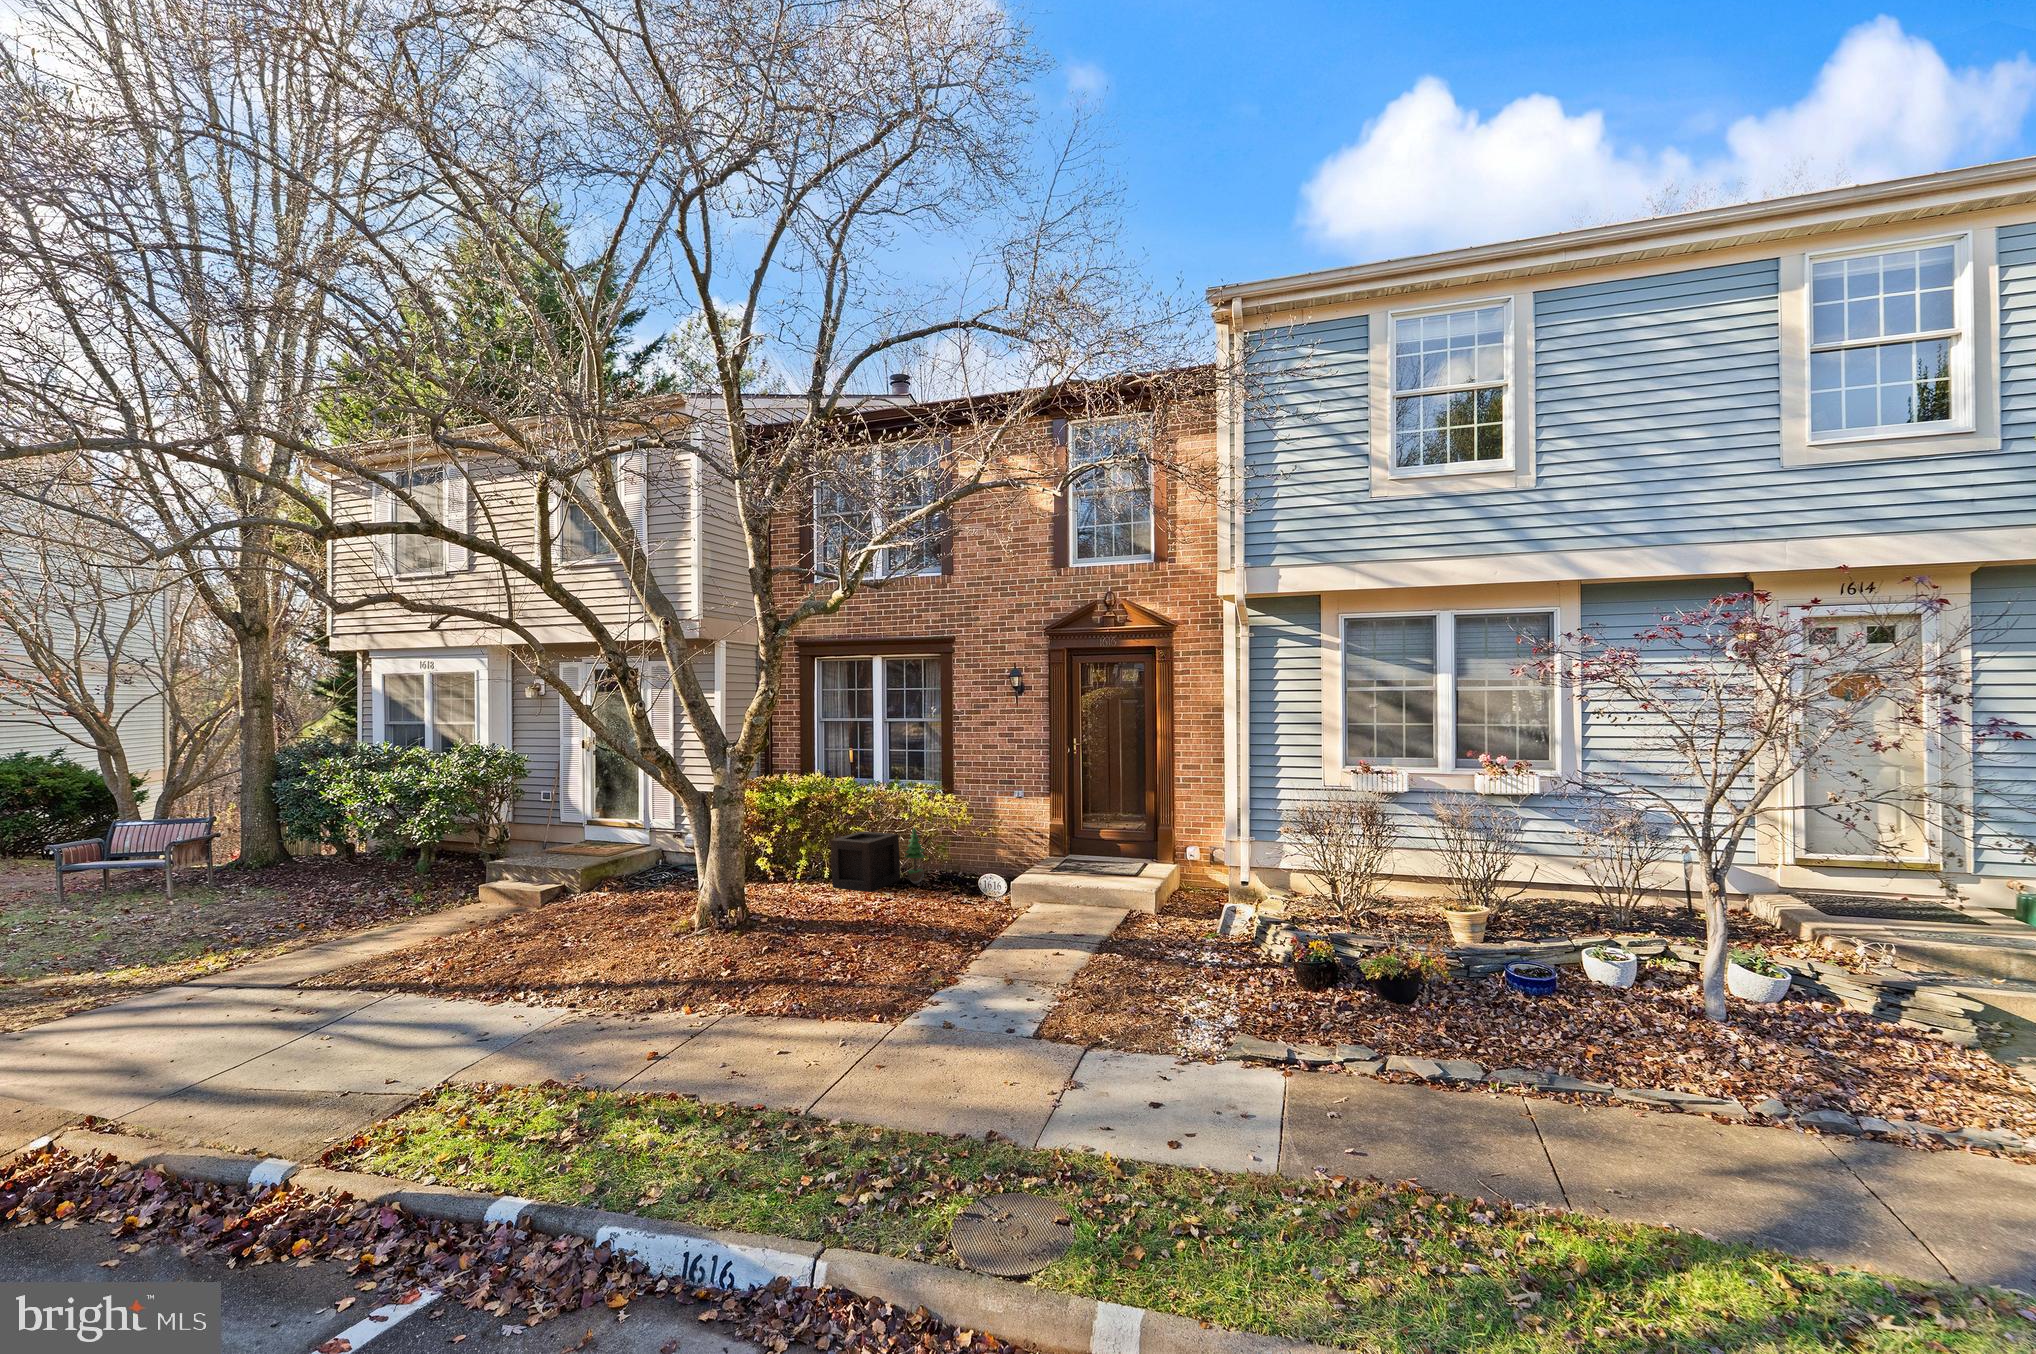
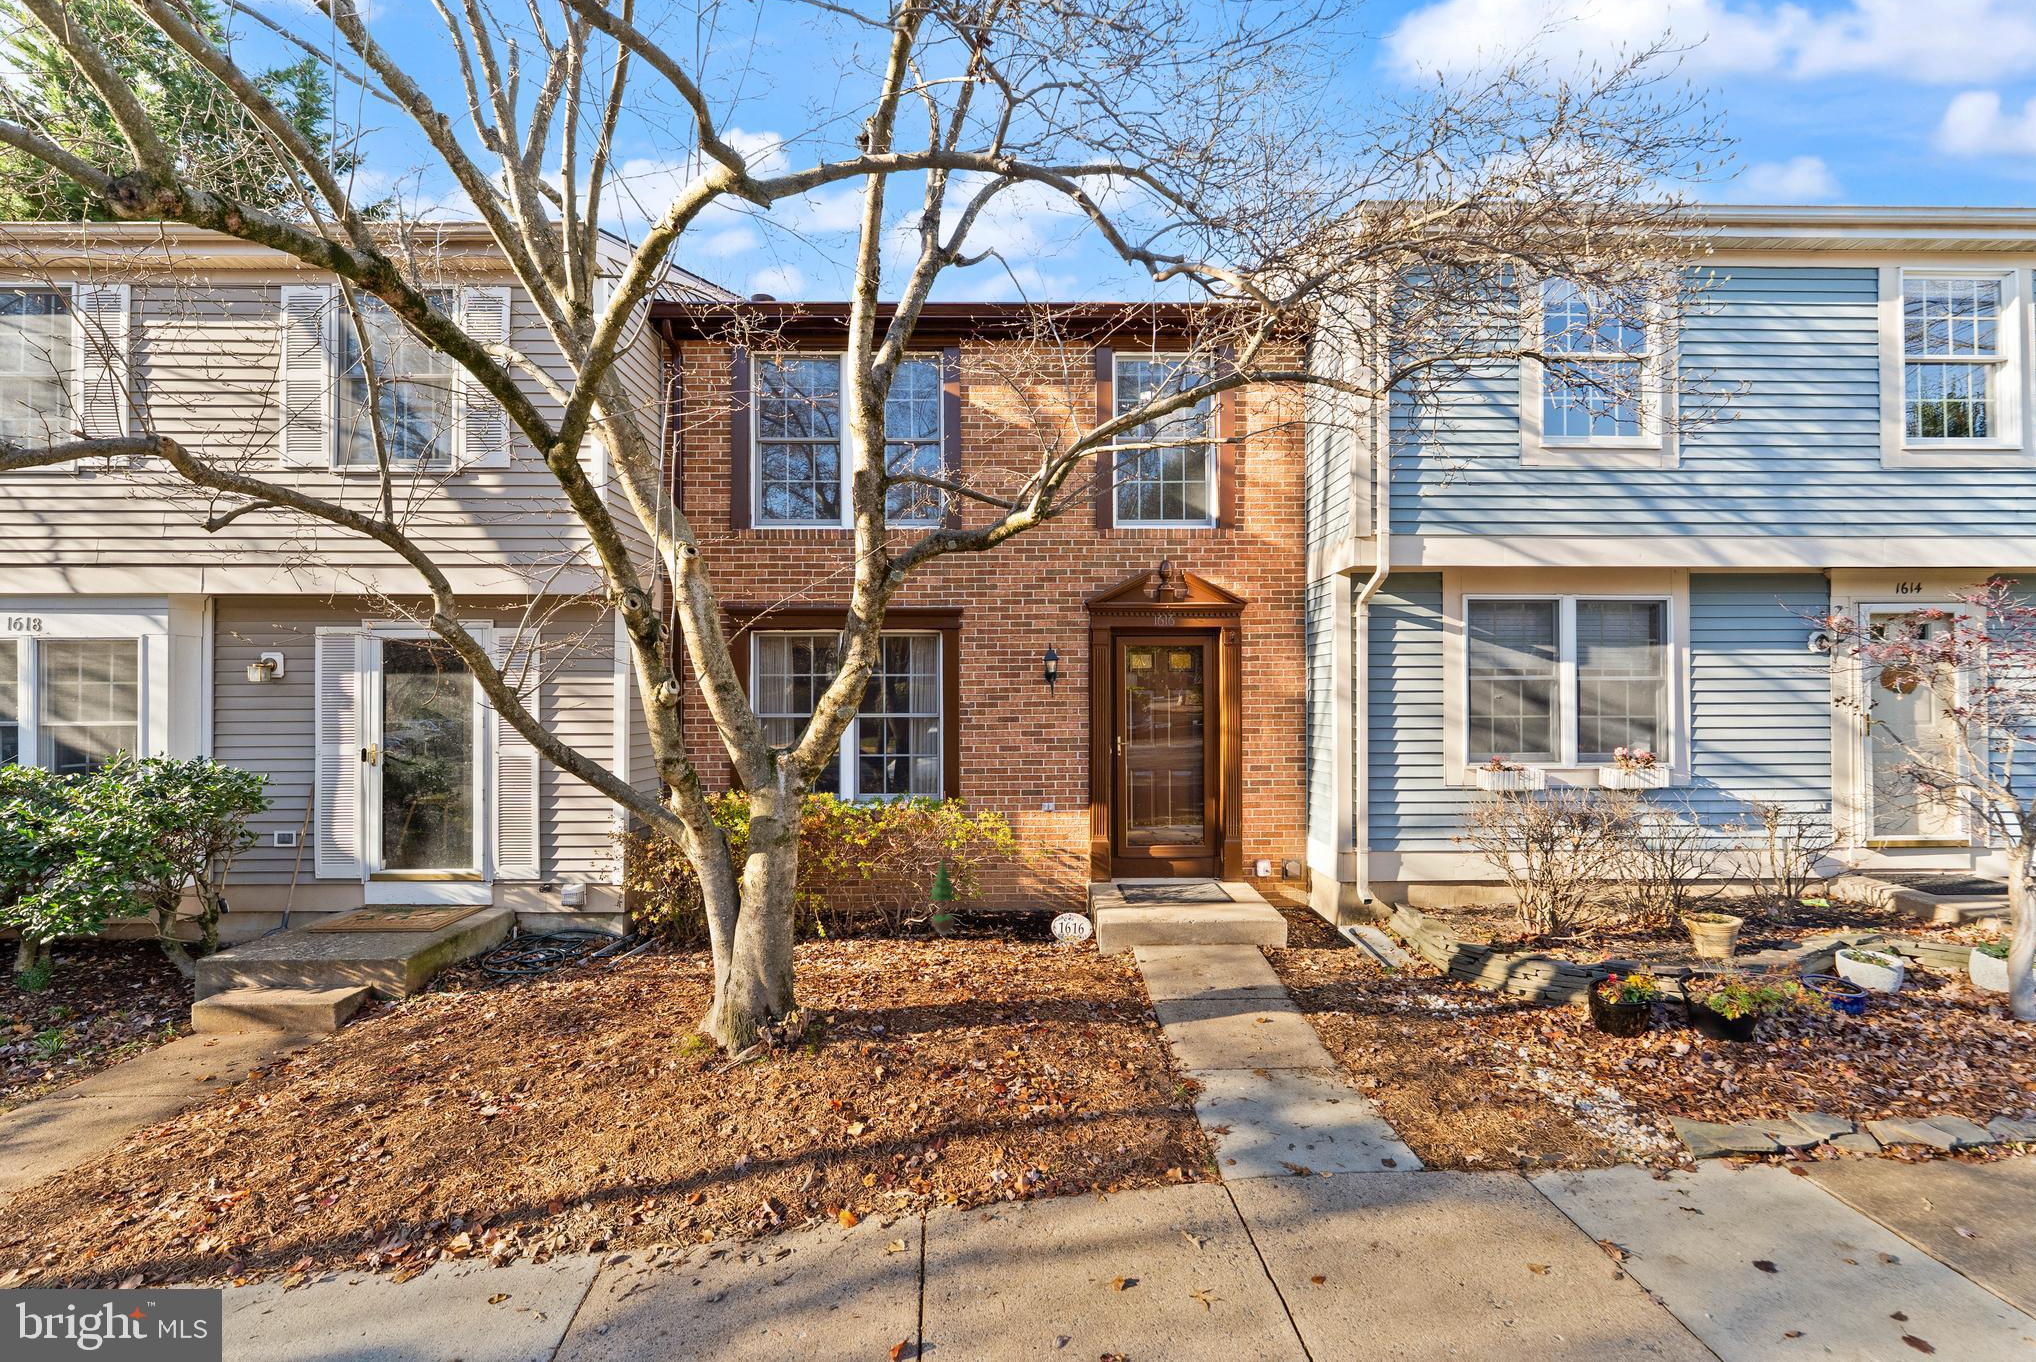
wooden crate: present [831,831,900,891] -> none [827,867,912,951]

